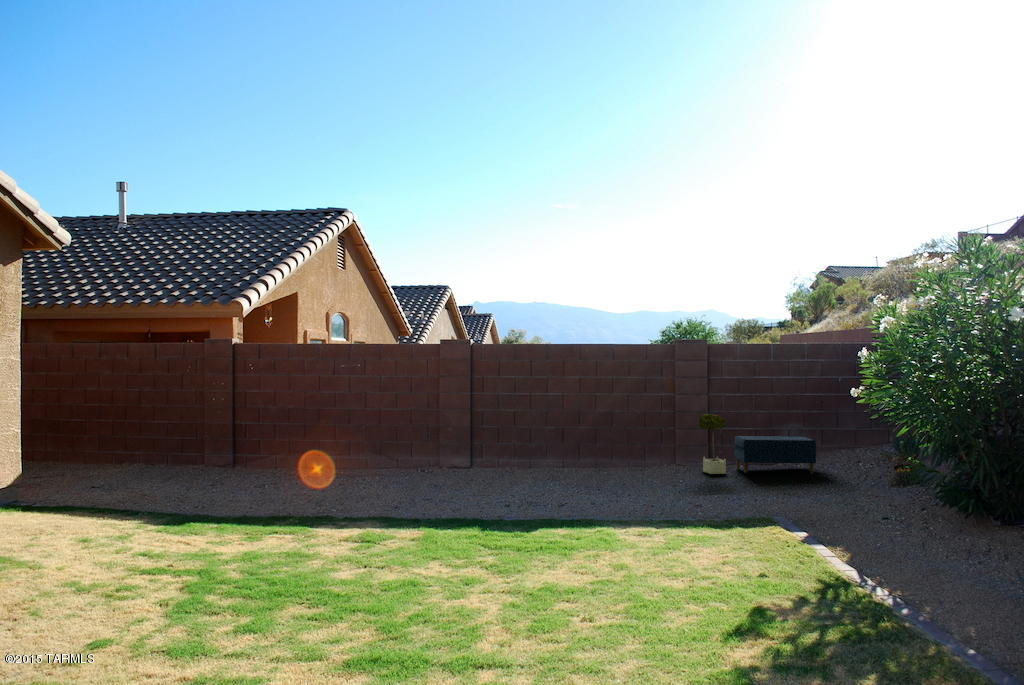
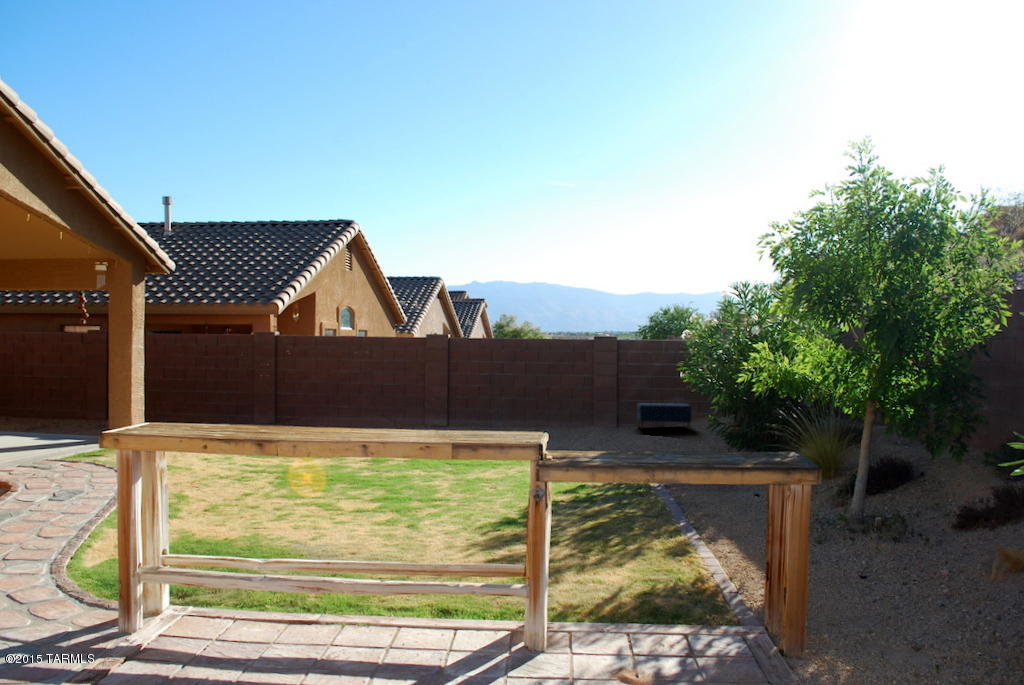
potted tree: present [699,414,726,474] -> none [611,386,629,429]

